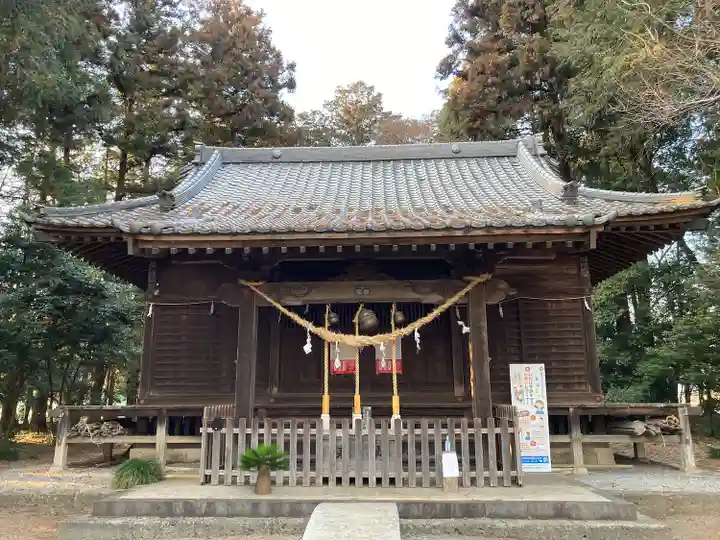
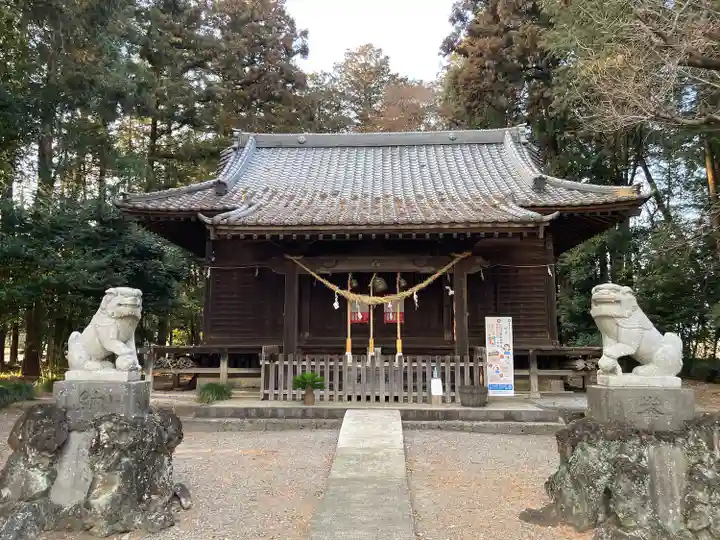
wooden bucket: none [482,454,528,497] -> present [458,382,489,407]

